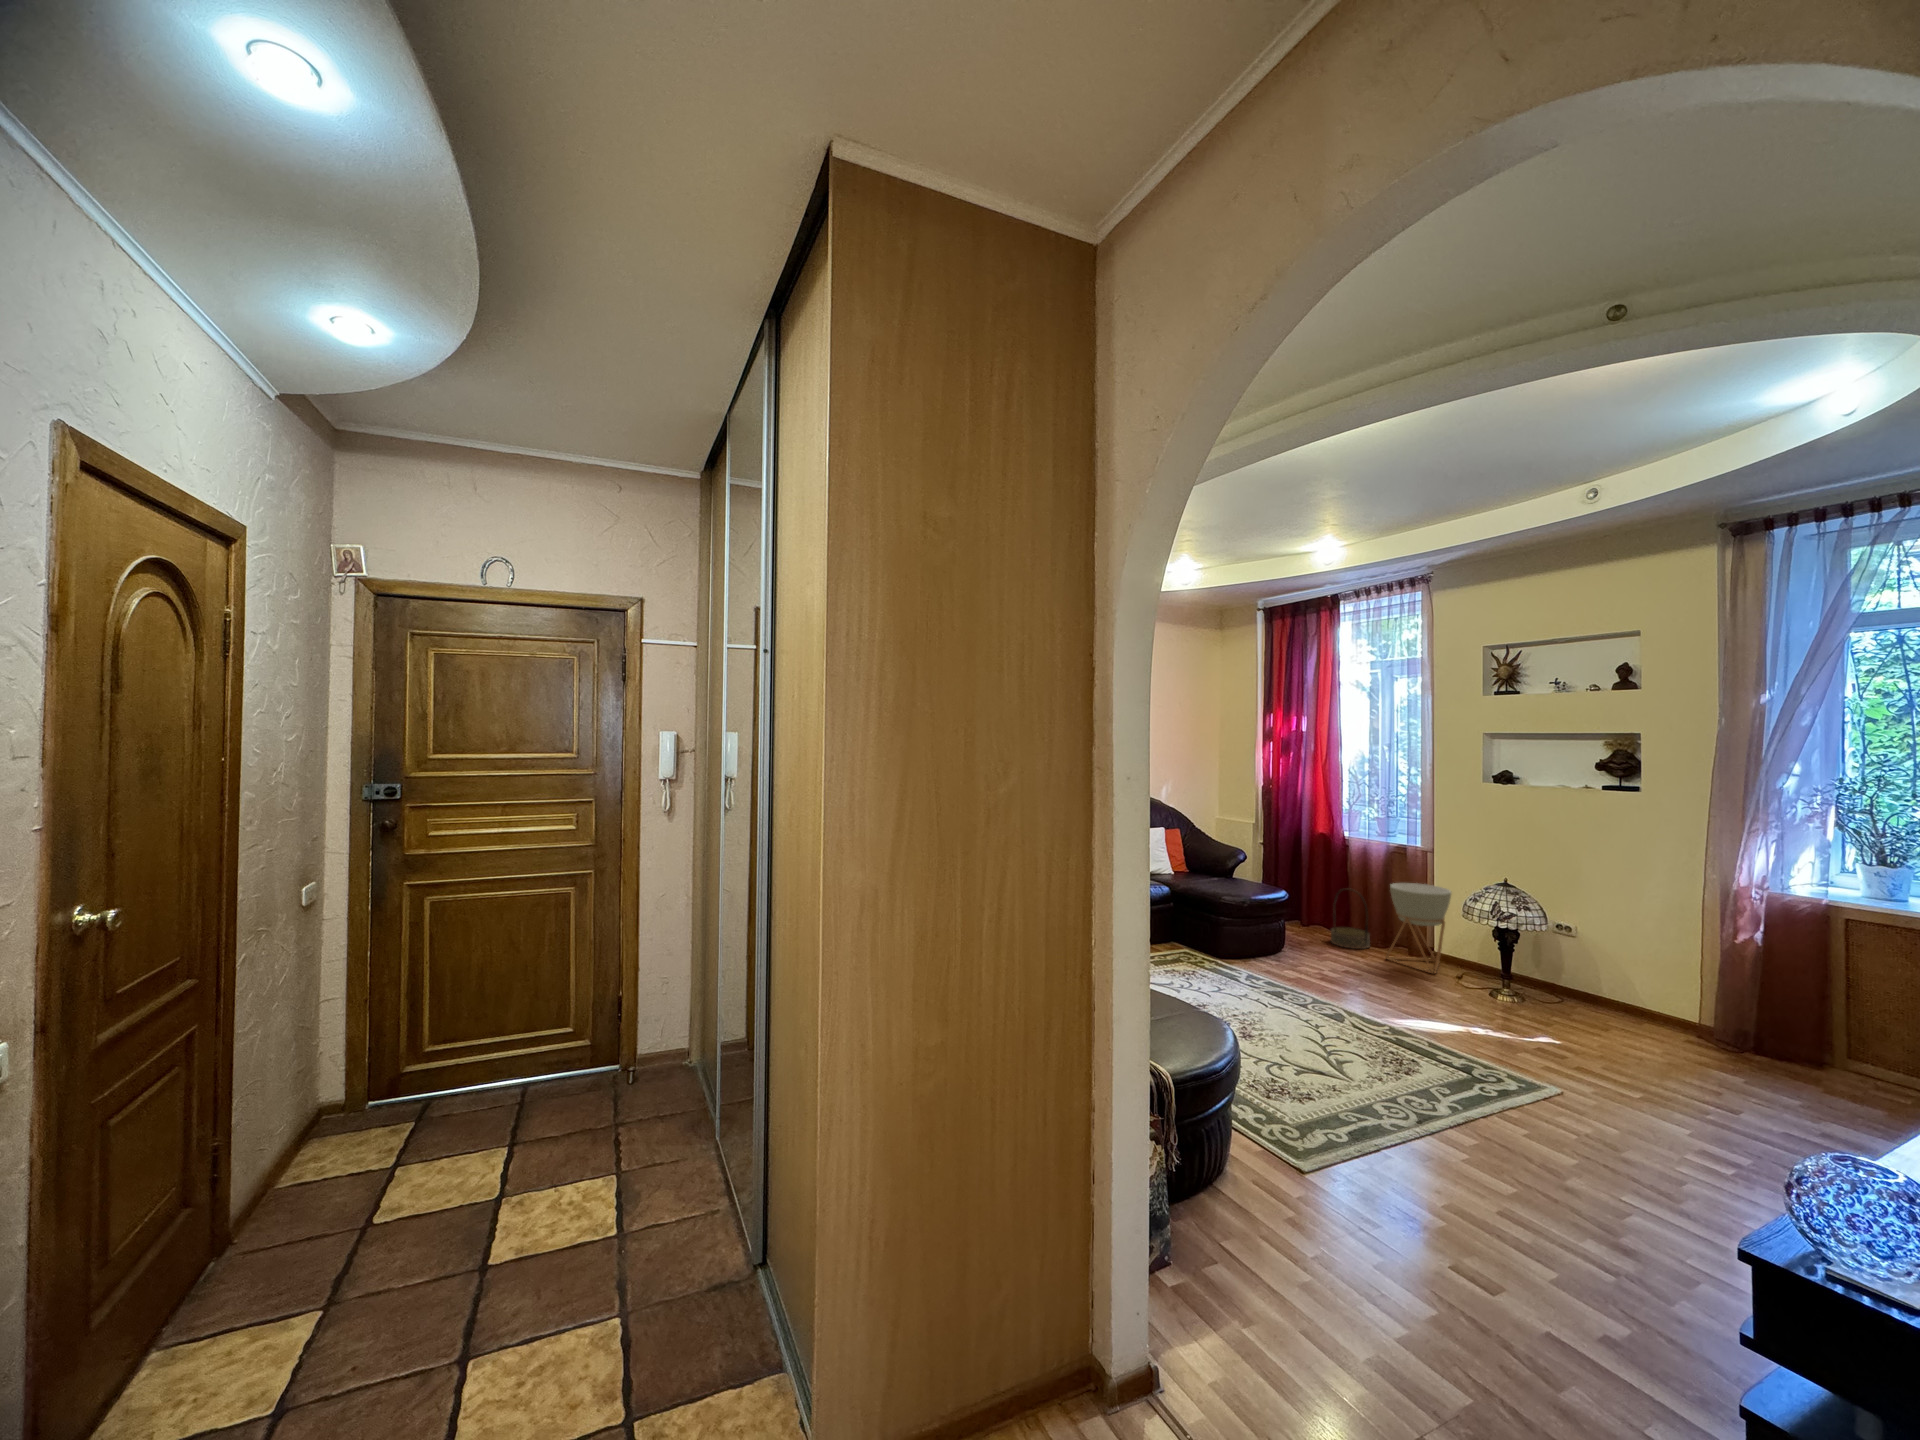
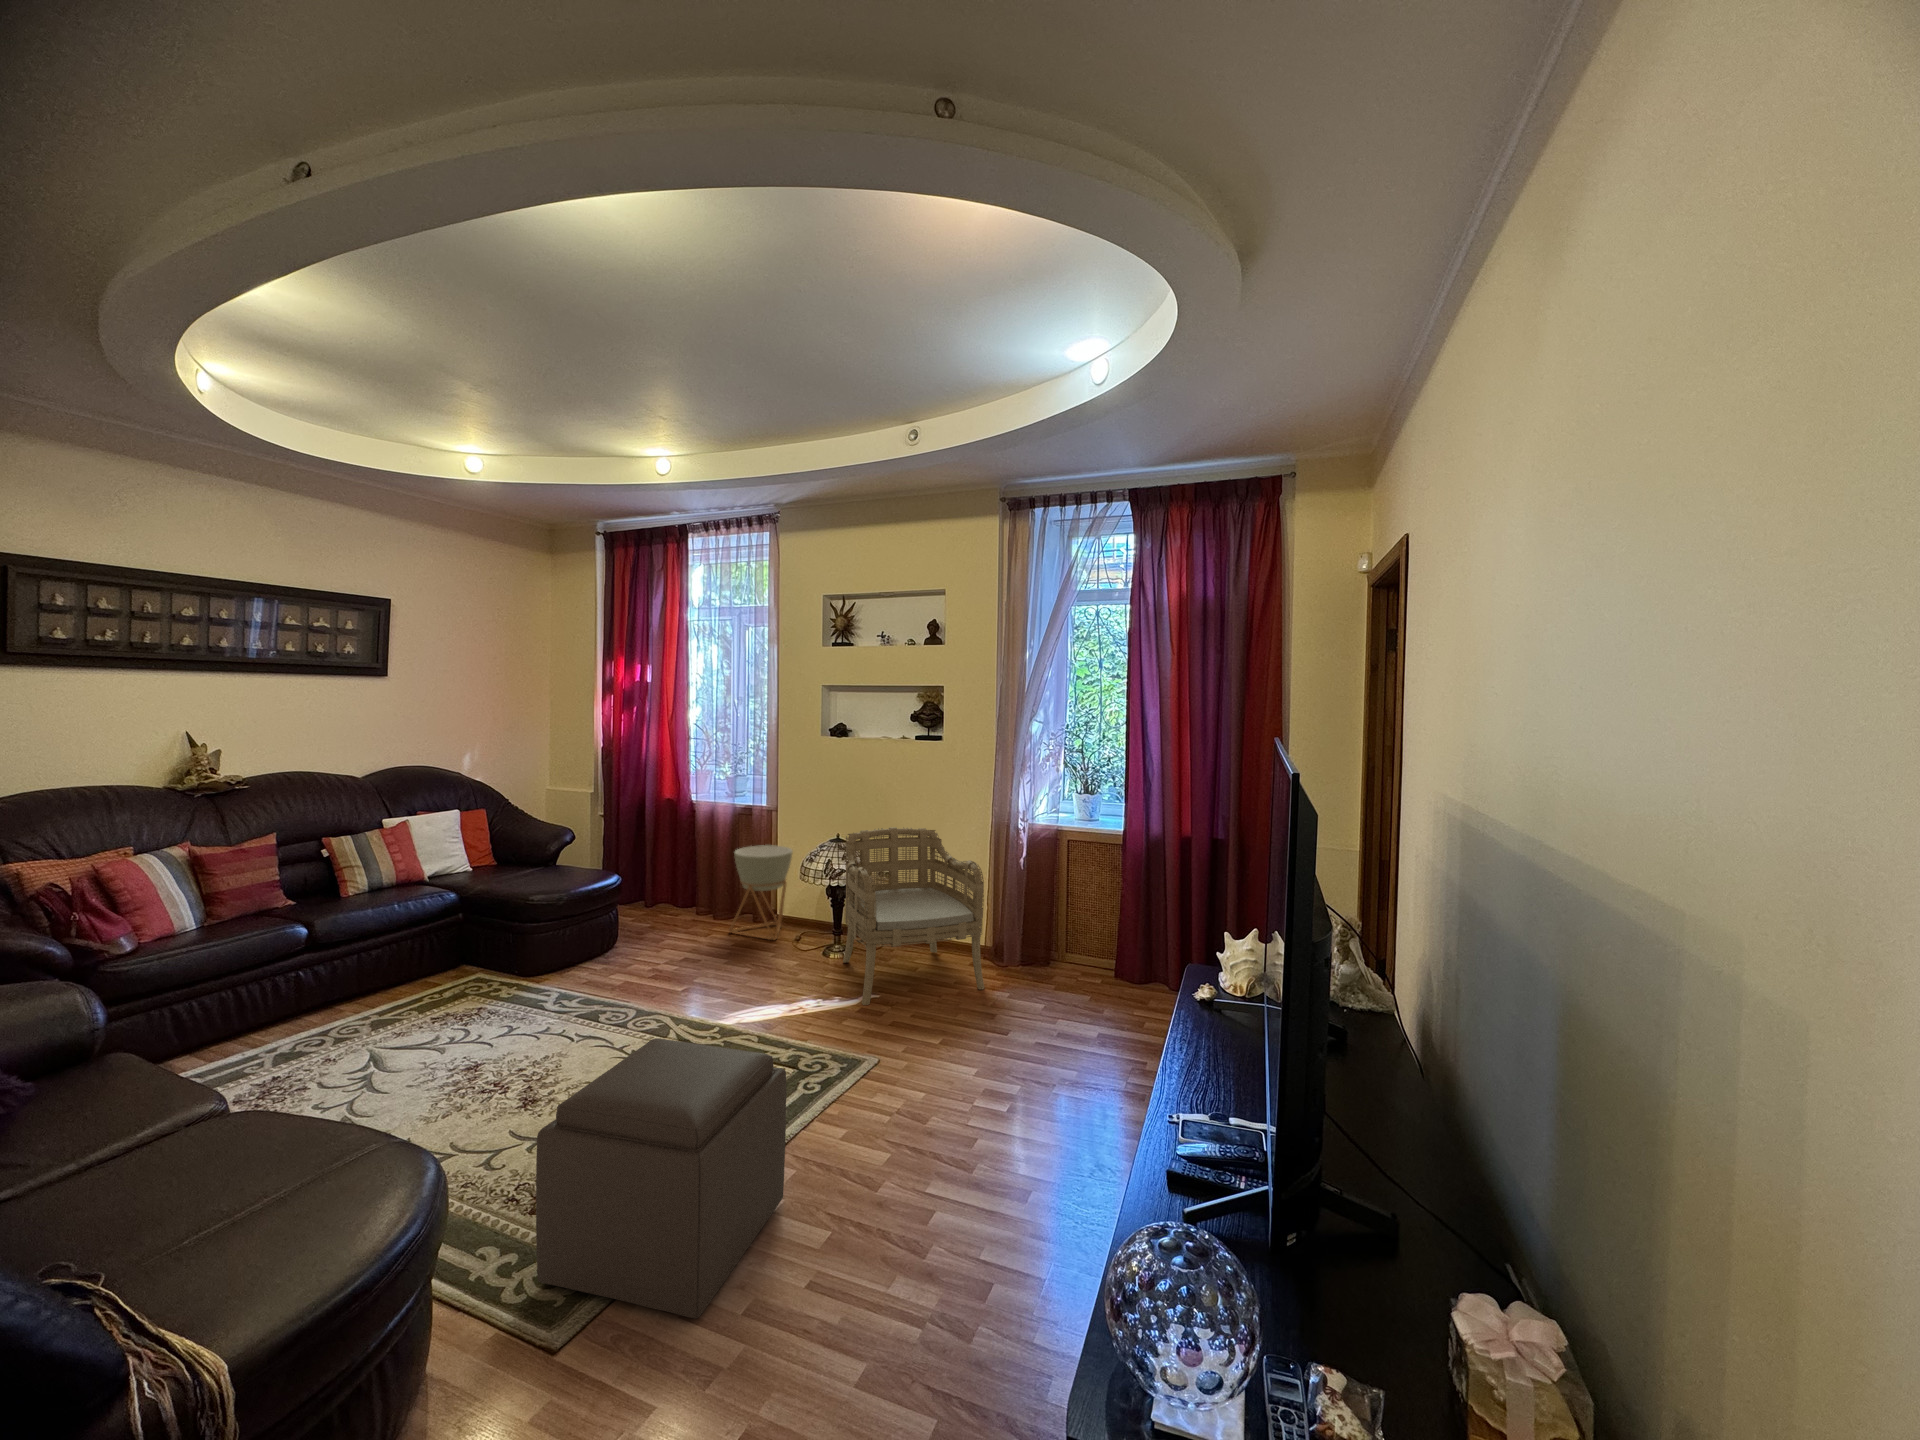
armchair: none [1514,879,1708,1071] -> present [843,827,984,1005]
basket: present [1331,888,1370,949] -> none [674,859,716,927]
ottoman: none [1286,1001,1469,1190] -> present [536,1038,786,1318]

